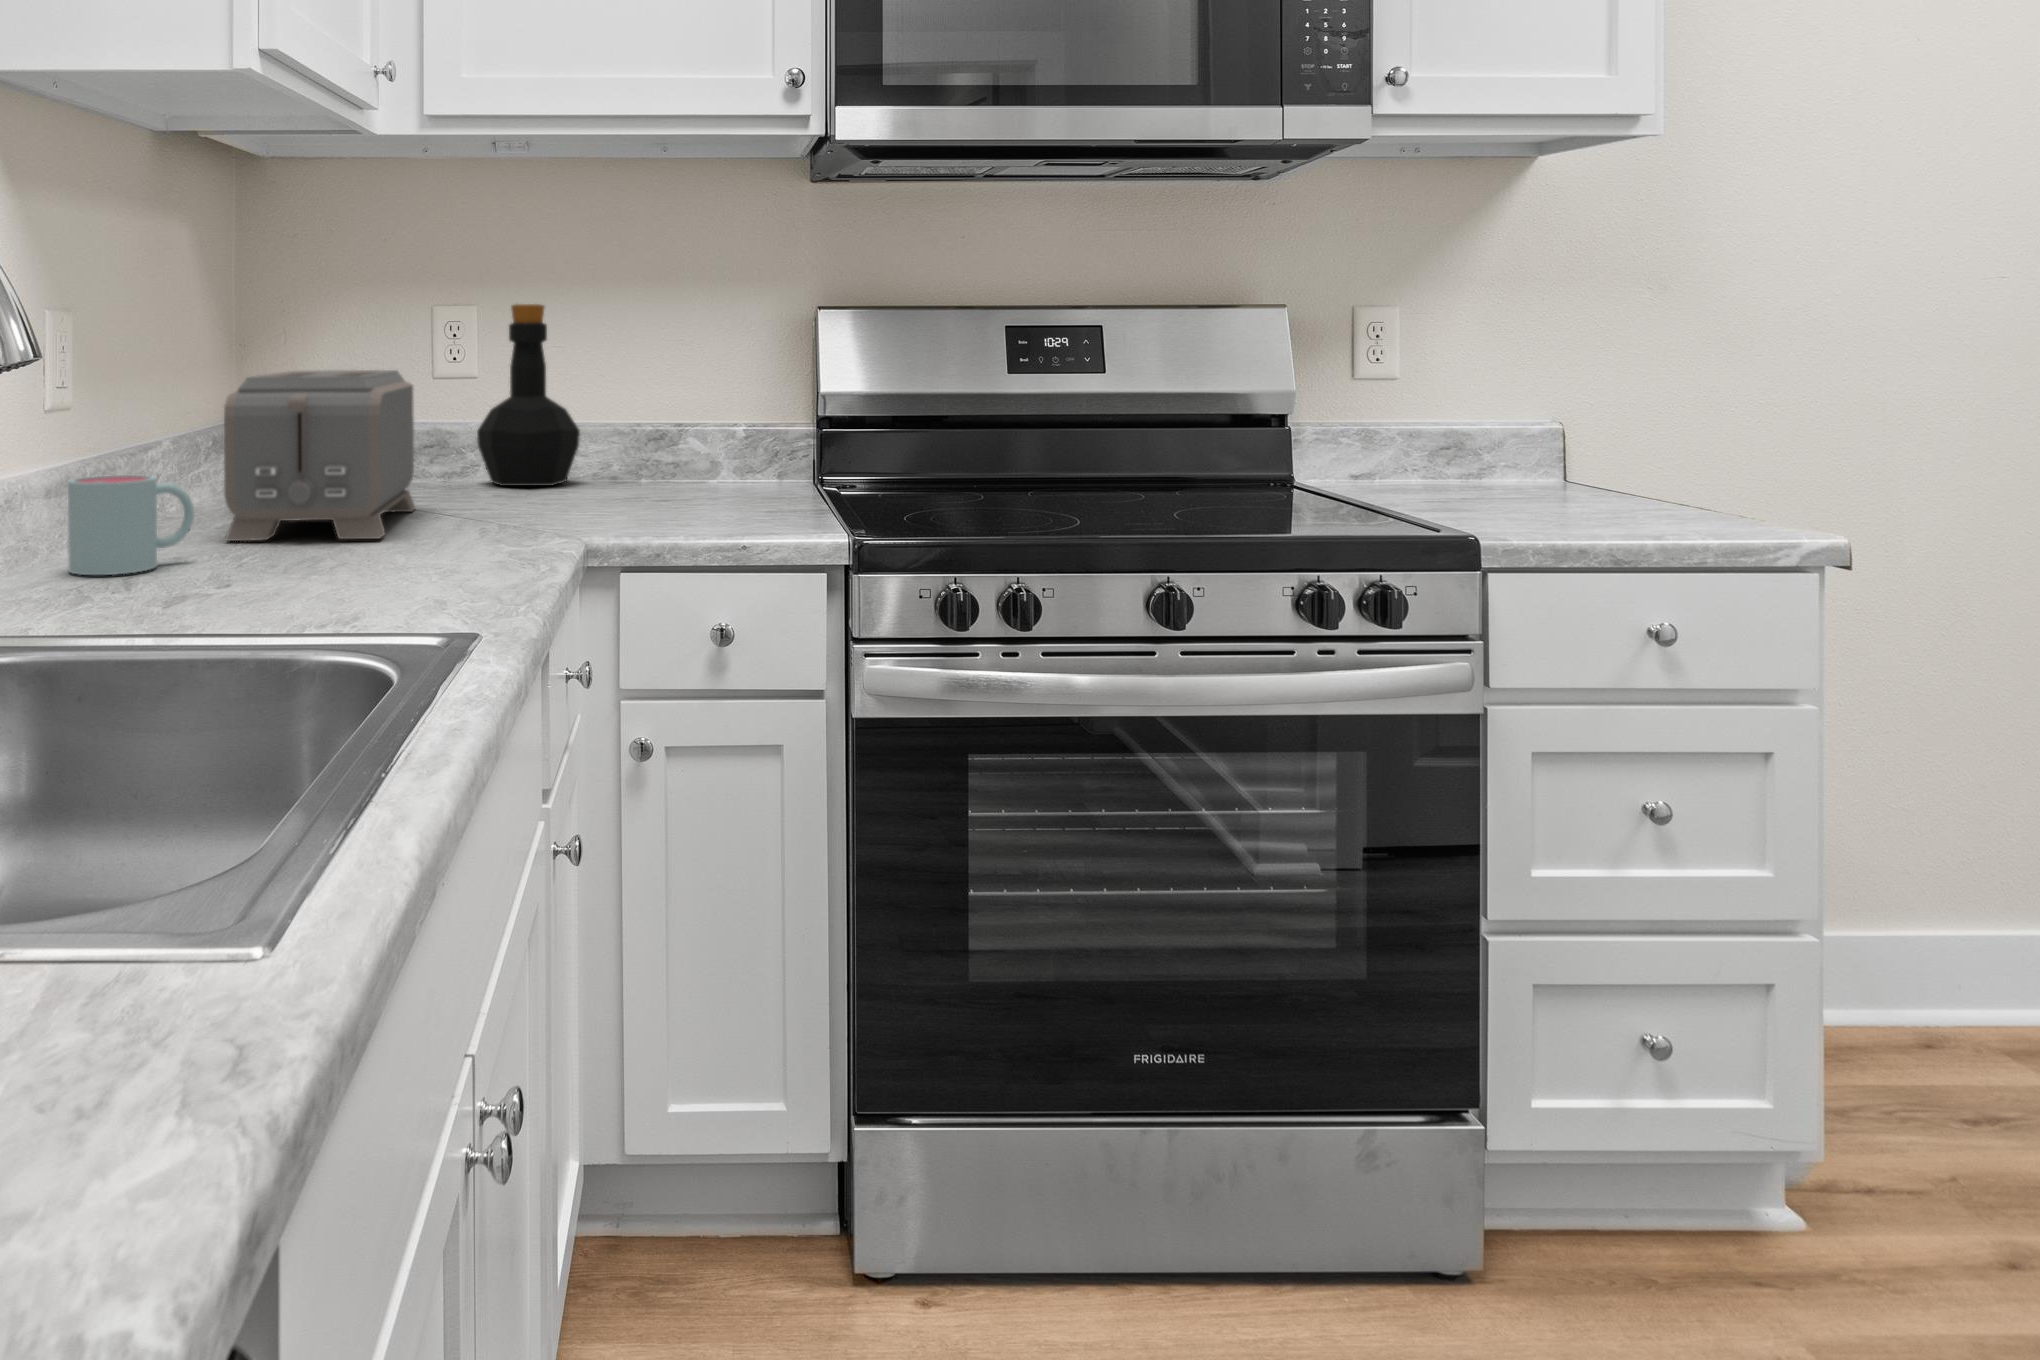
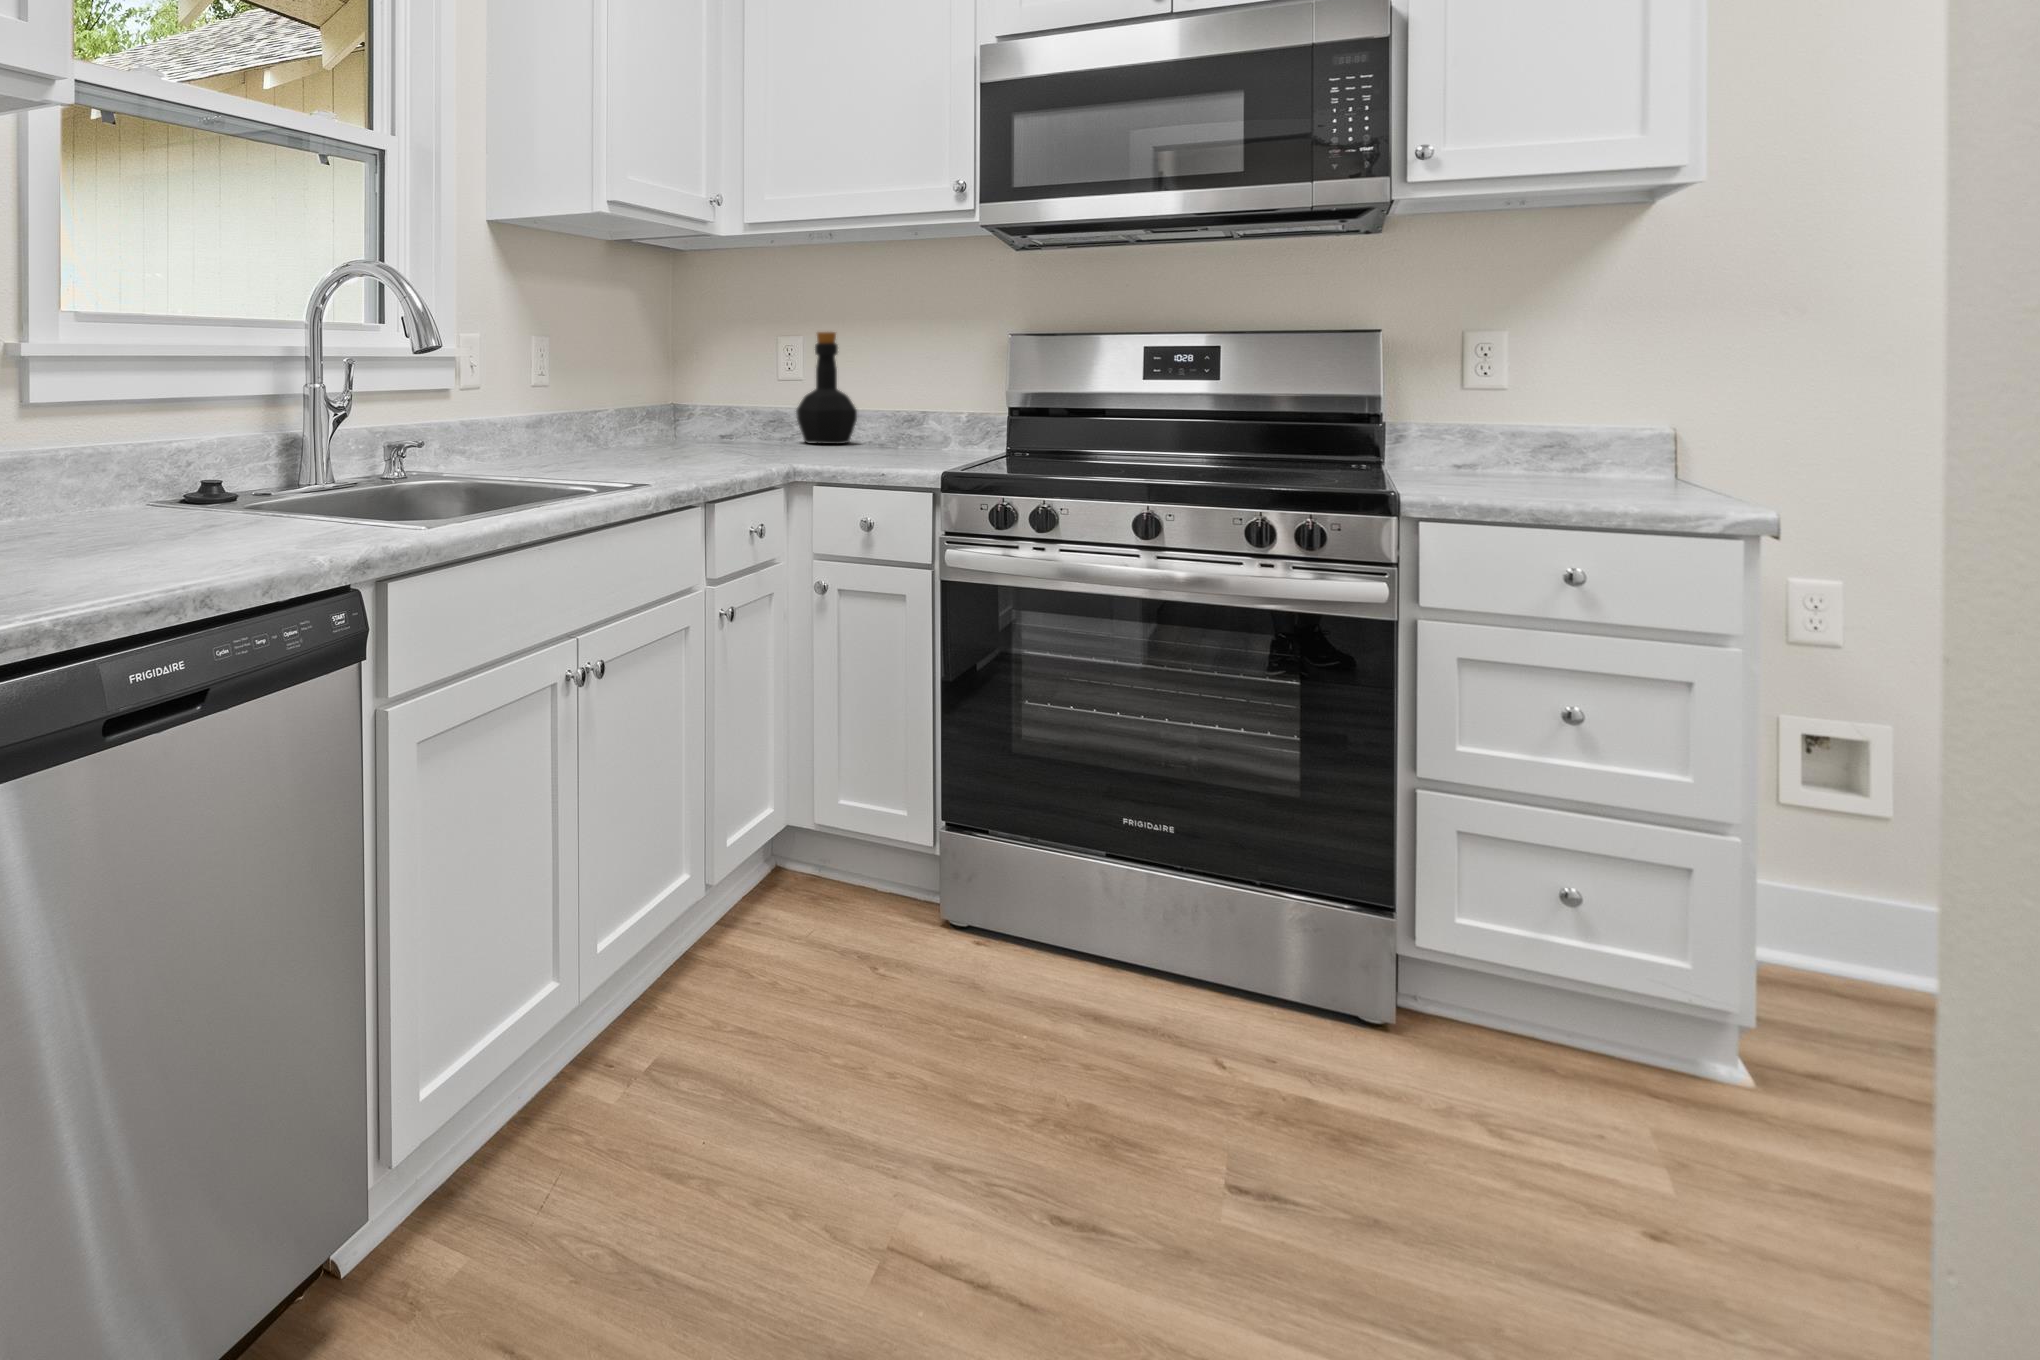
toaster: present [224,370,416,541] -> none [613,369,736,459]
mug: present [68,475,194,575] -> none [526,416,587,463]

